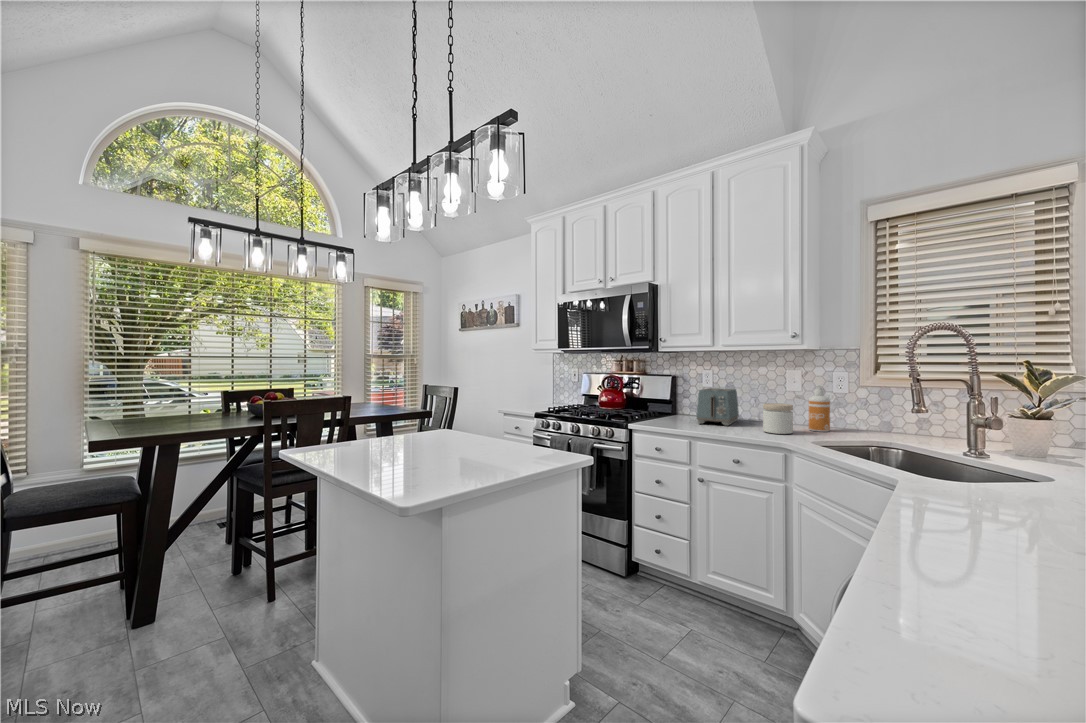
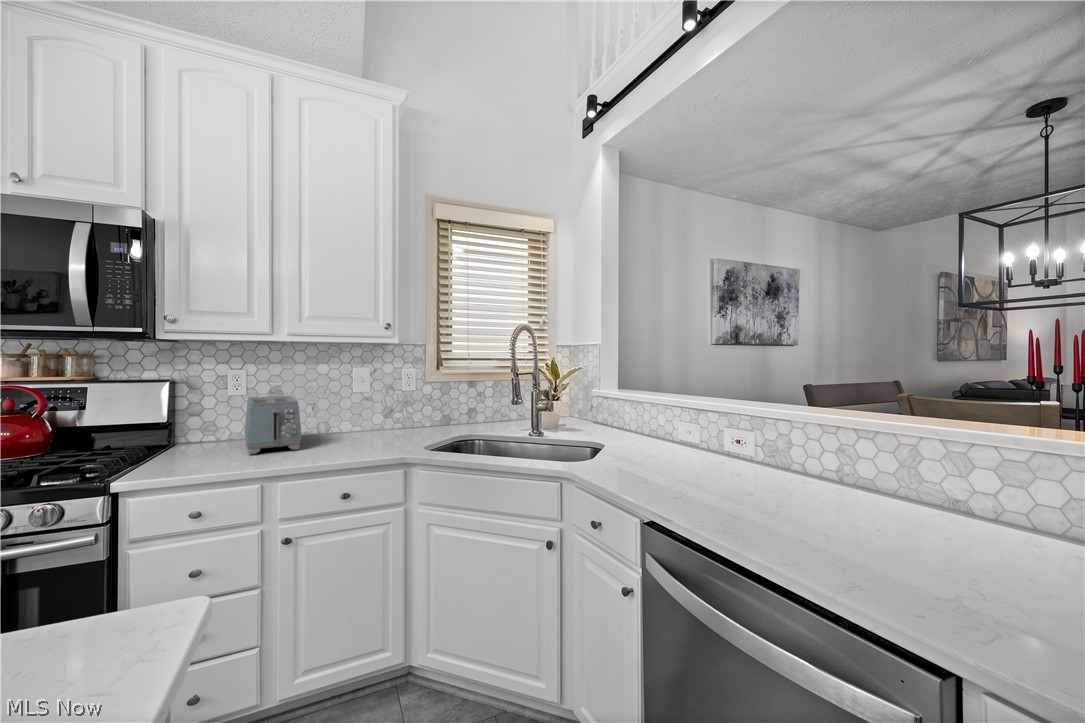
soap dispenser: present [809,385,830,432] -> none [390,385,411,437]
jar: present [763,403,793,434] -> none [354,411,389,450]

